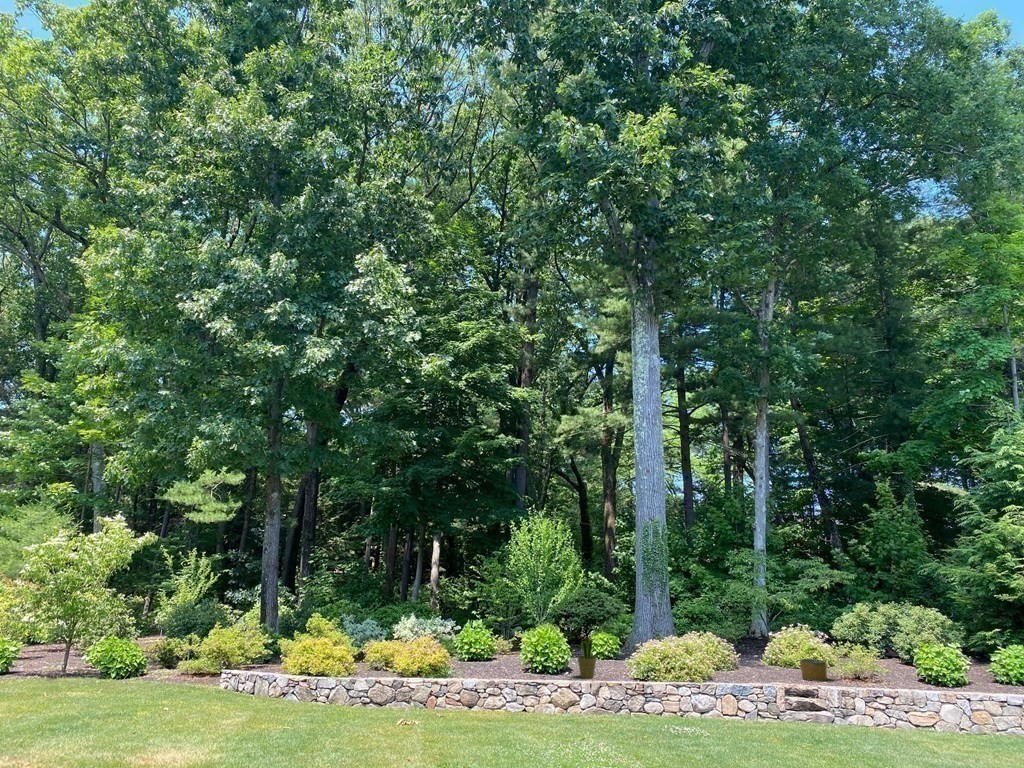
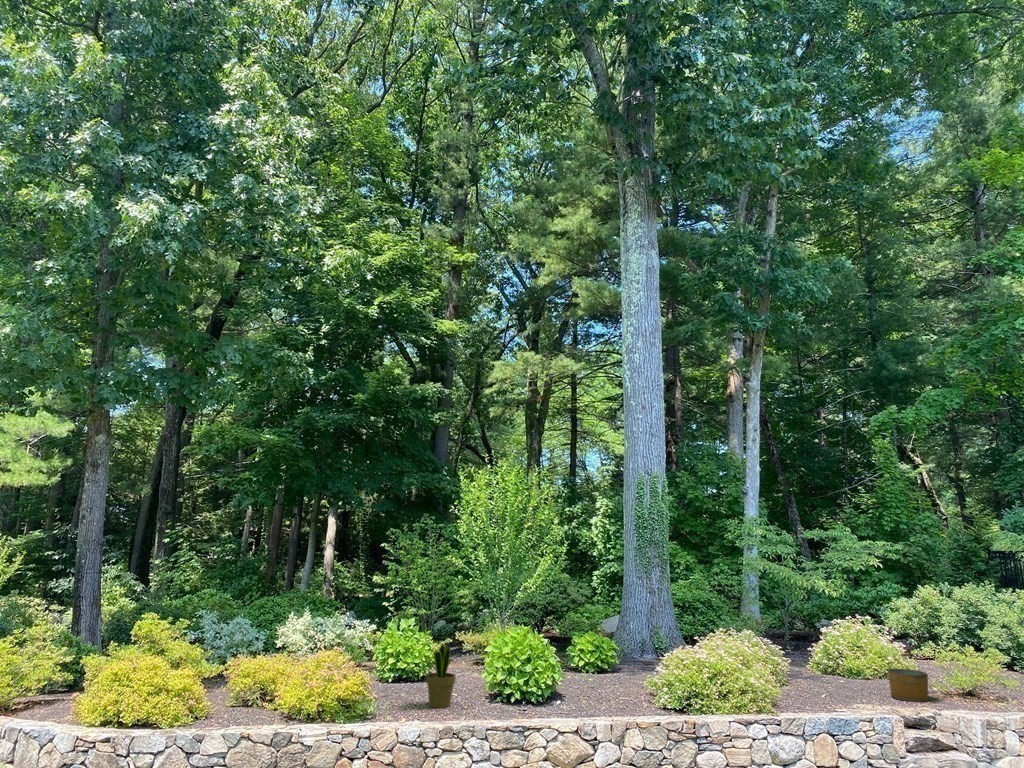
potted plant: present [578,638,596,678] -> present [426,644,460,708]

